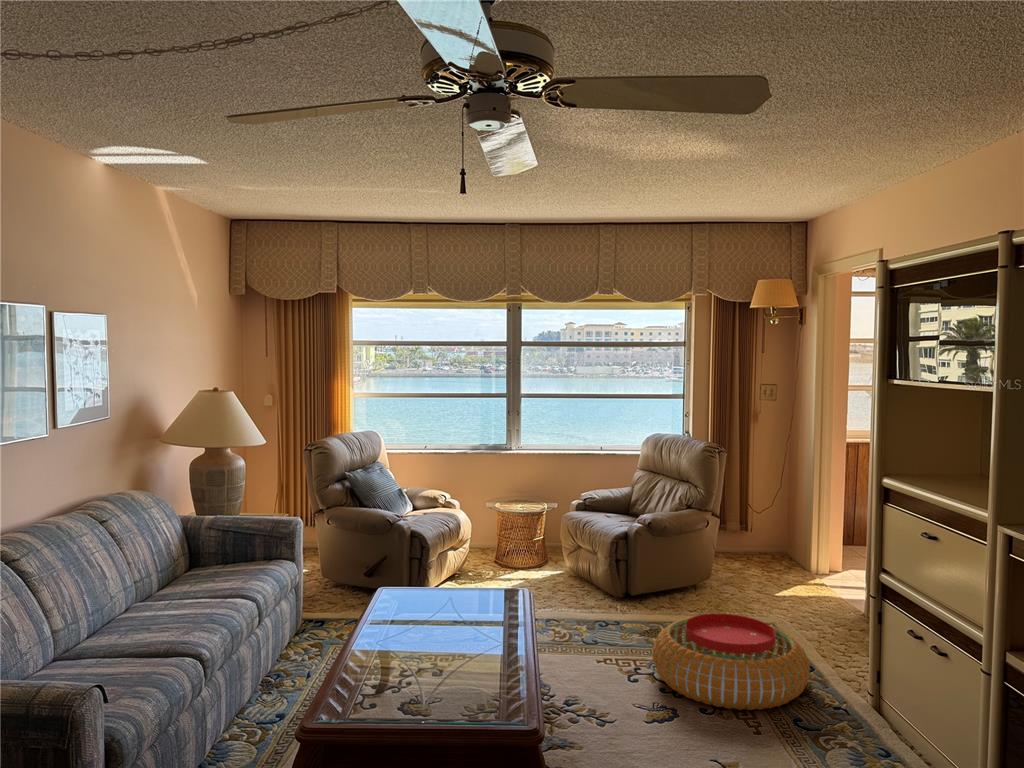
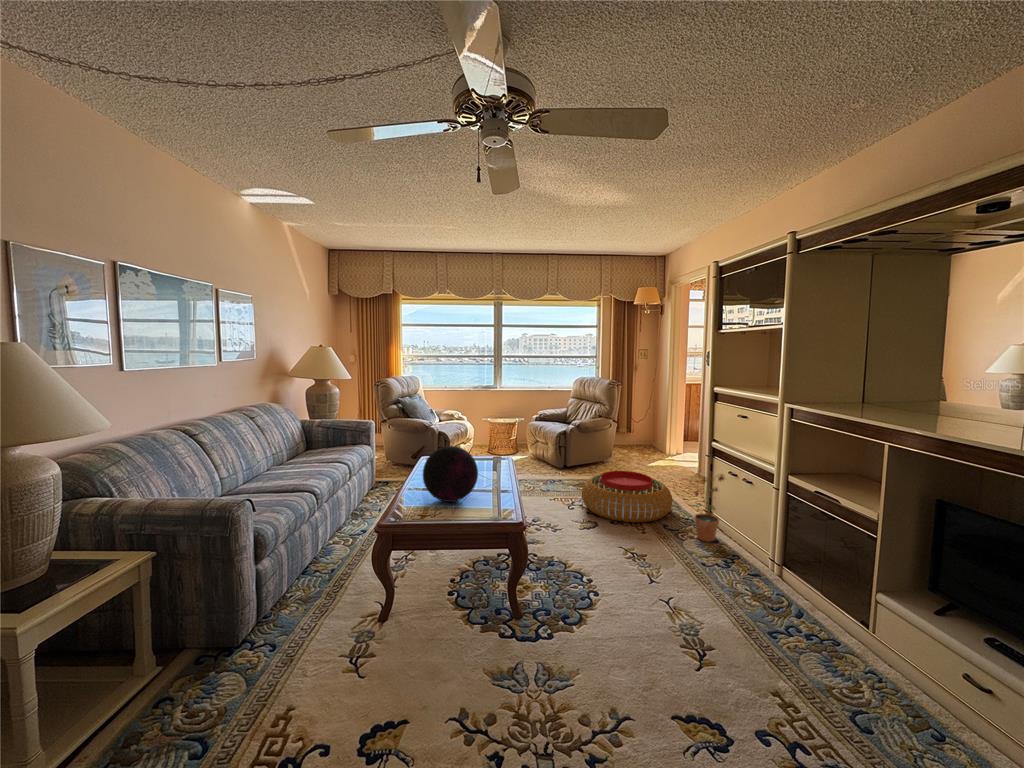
decorative orb: none [379,589,471,685] -> present [423,446,478,502]
potted plant: none [843,633,902,751] -> present [695,474,724,542]

